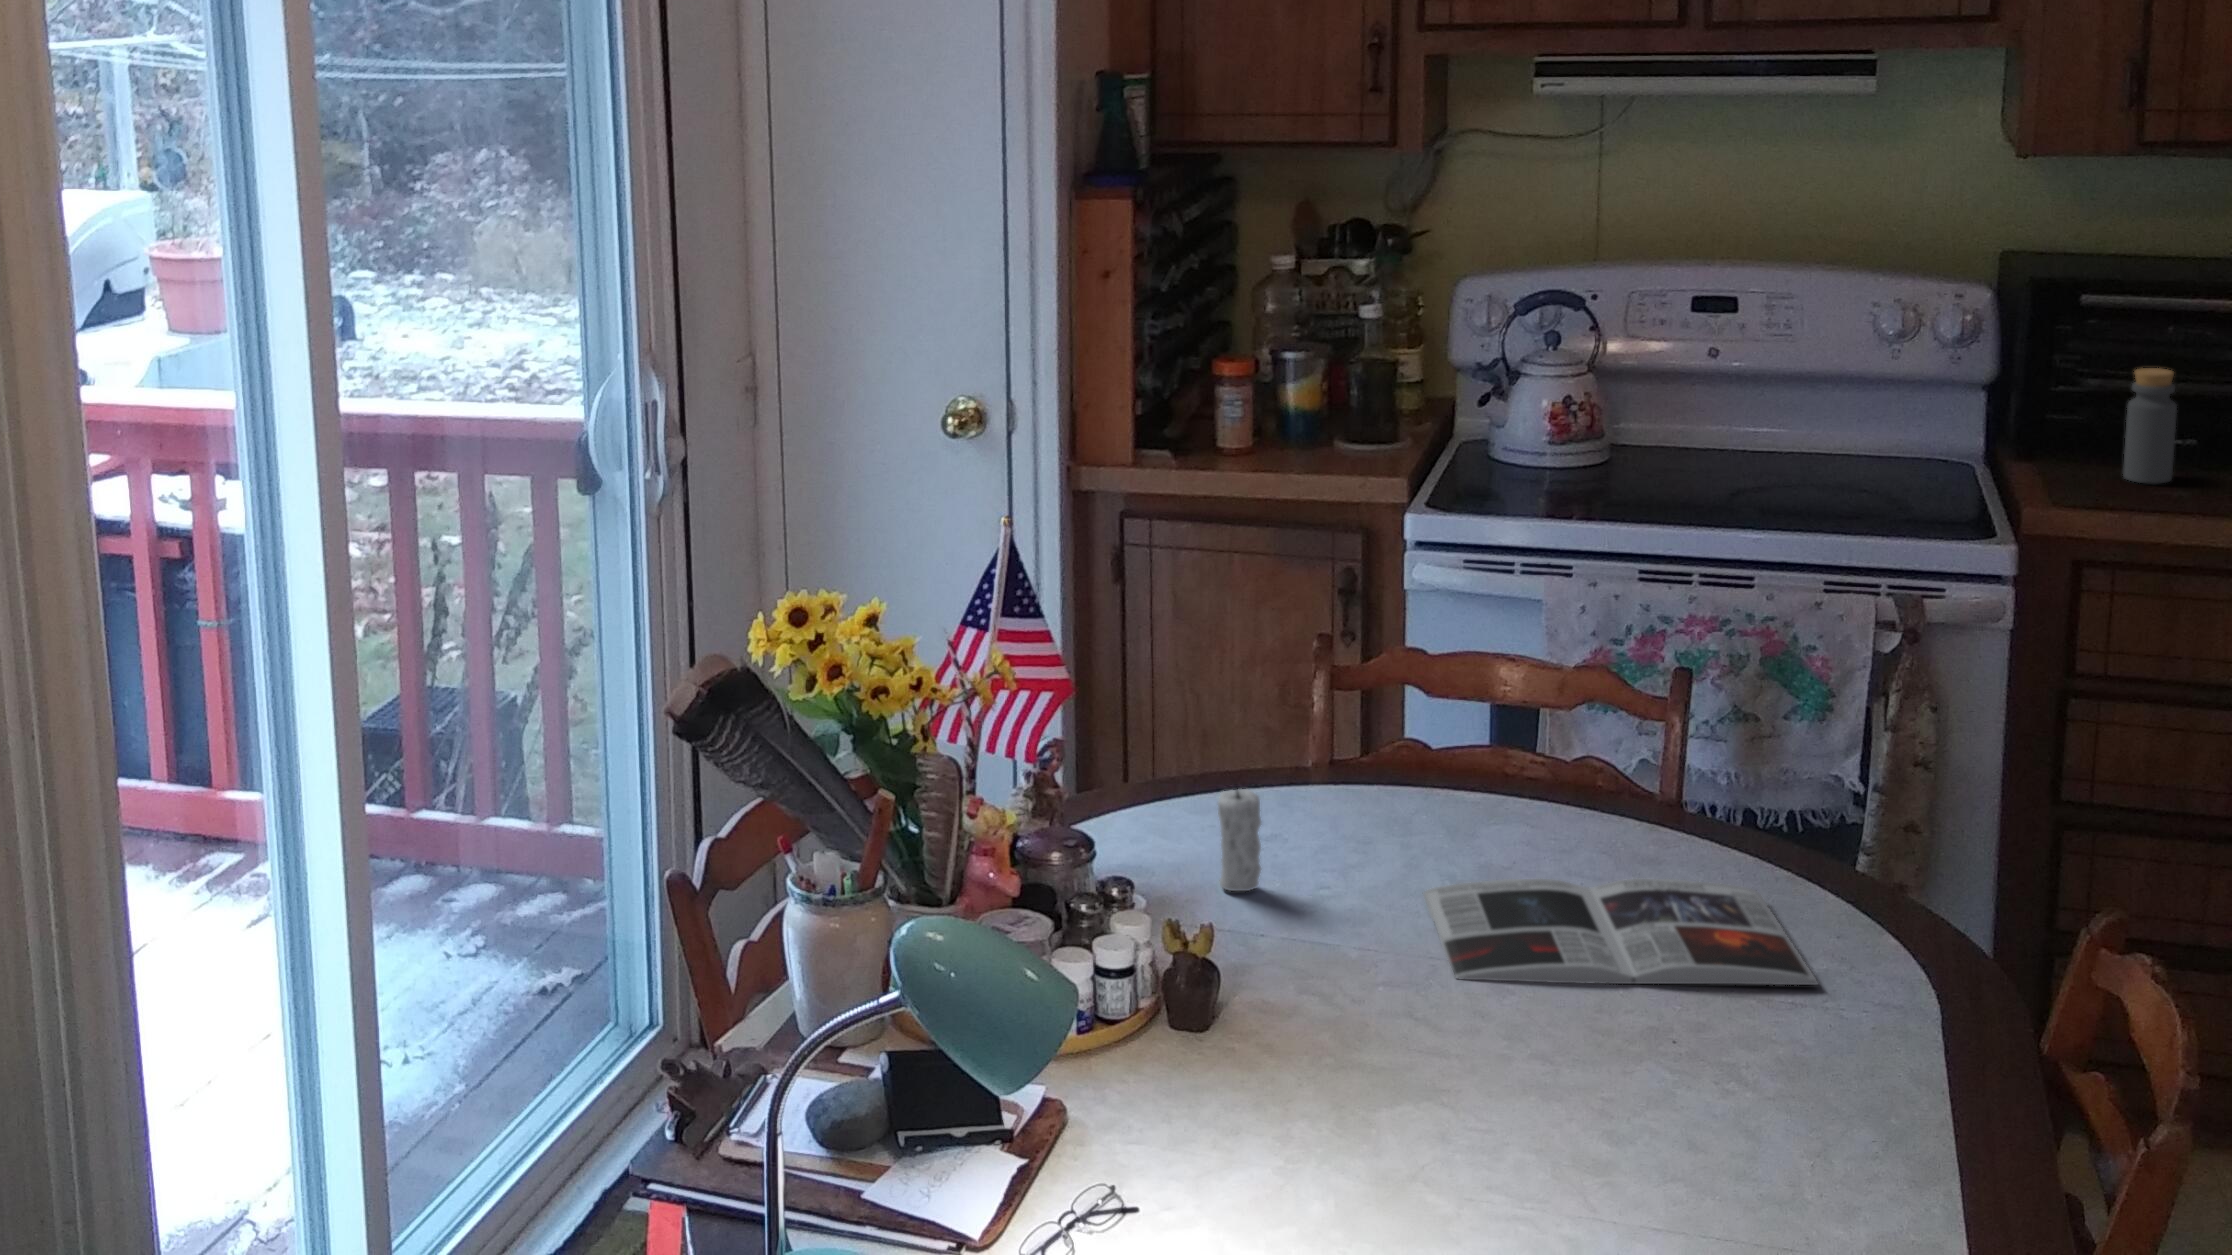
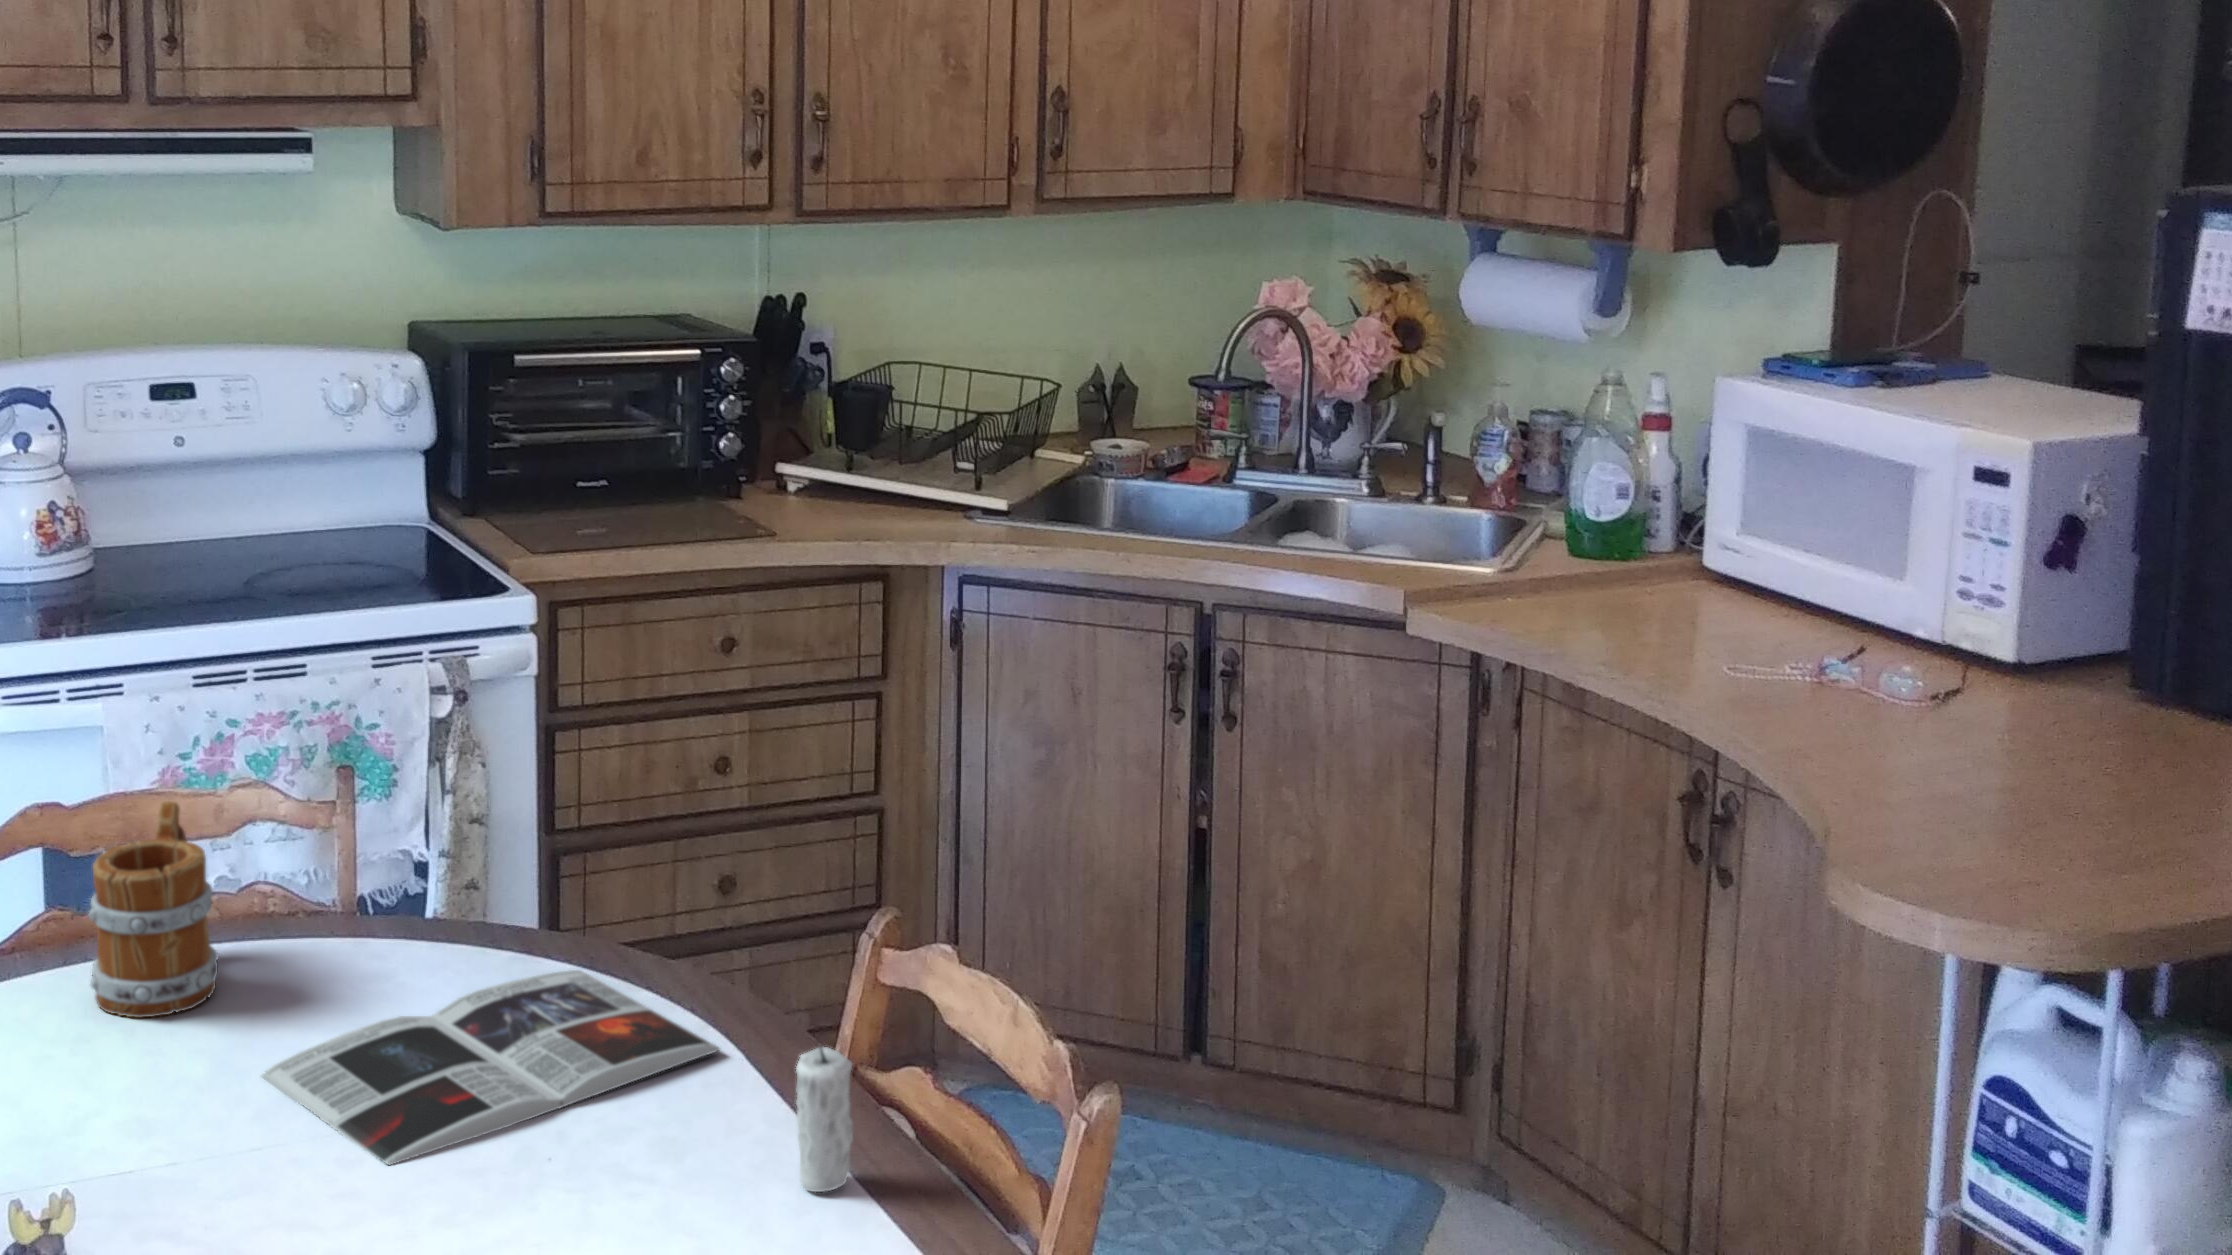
bottle: present [2123,368,2177,483] -> none [567,418,607,524]
mug: none [1346,663,1457,833] -> present [89,801,218,1018]
candle: present [1218,789,1261,891] -> present [796,1046,853,1192]

